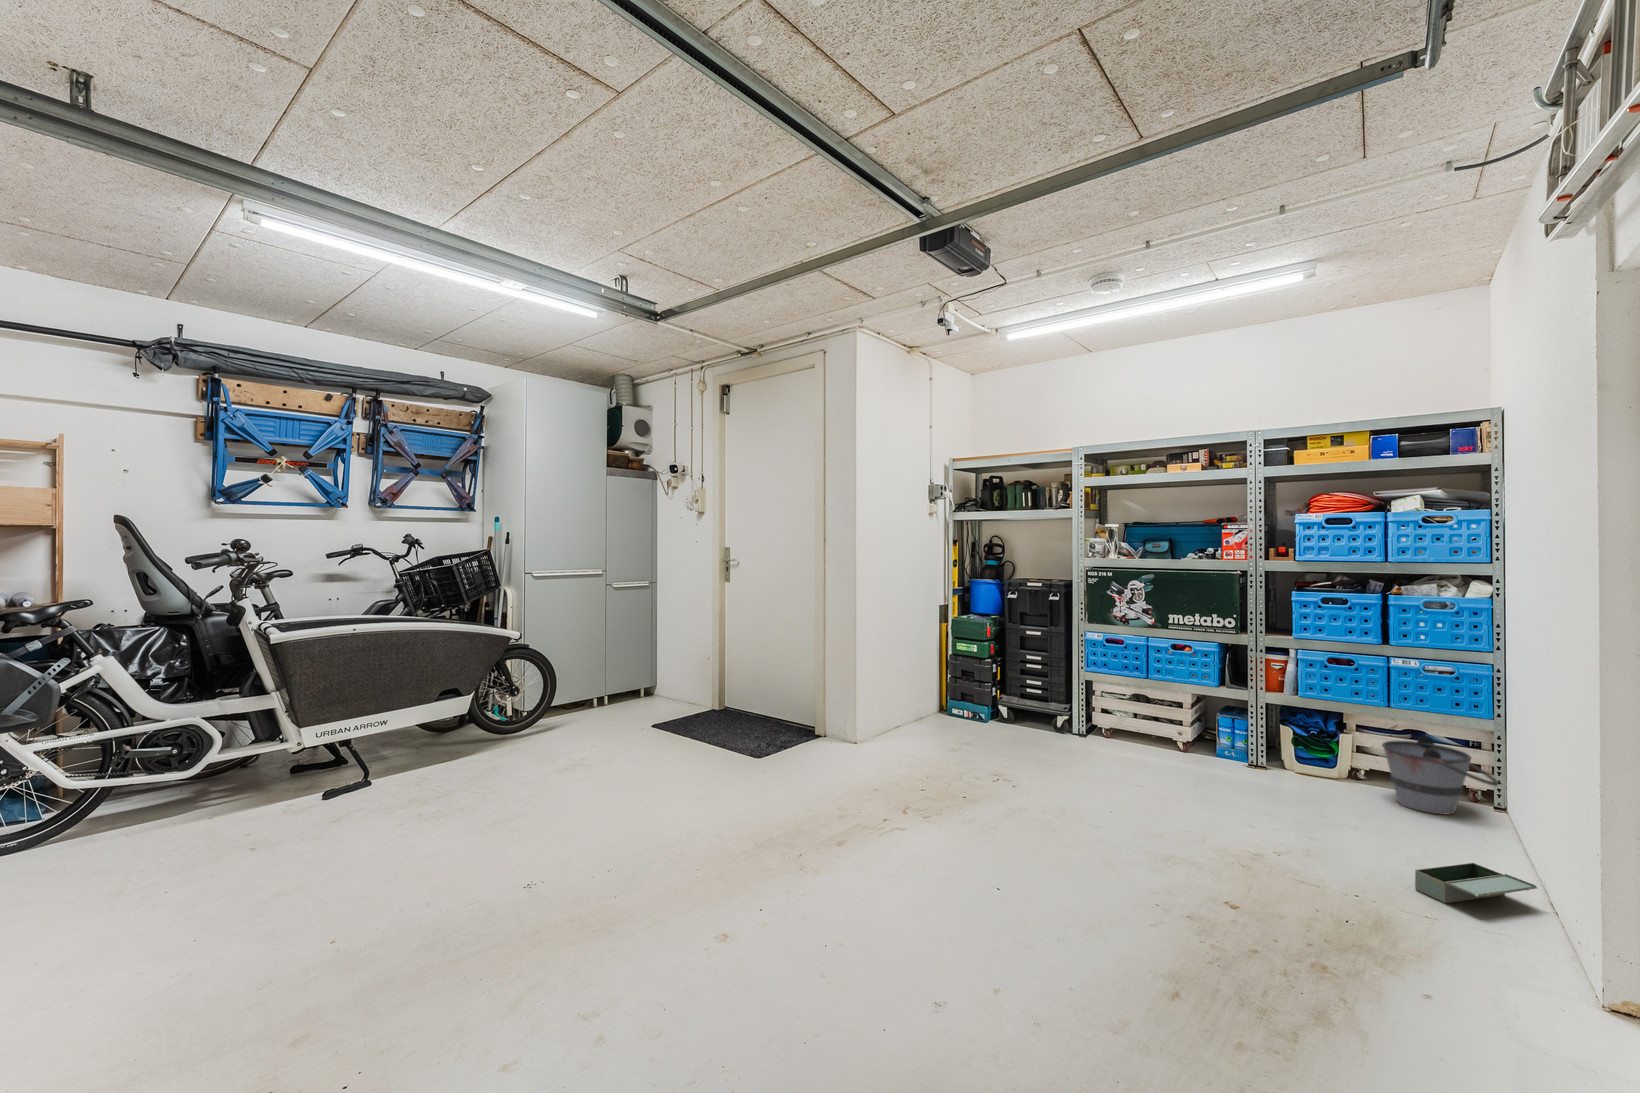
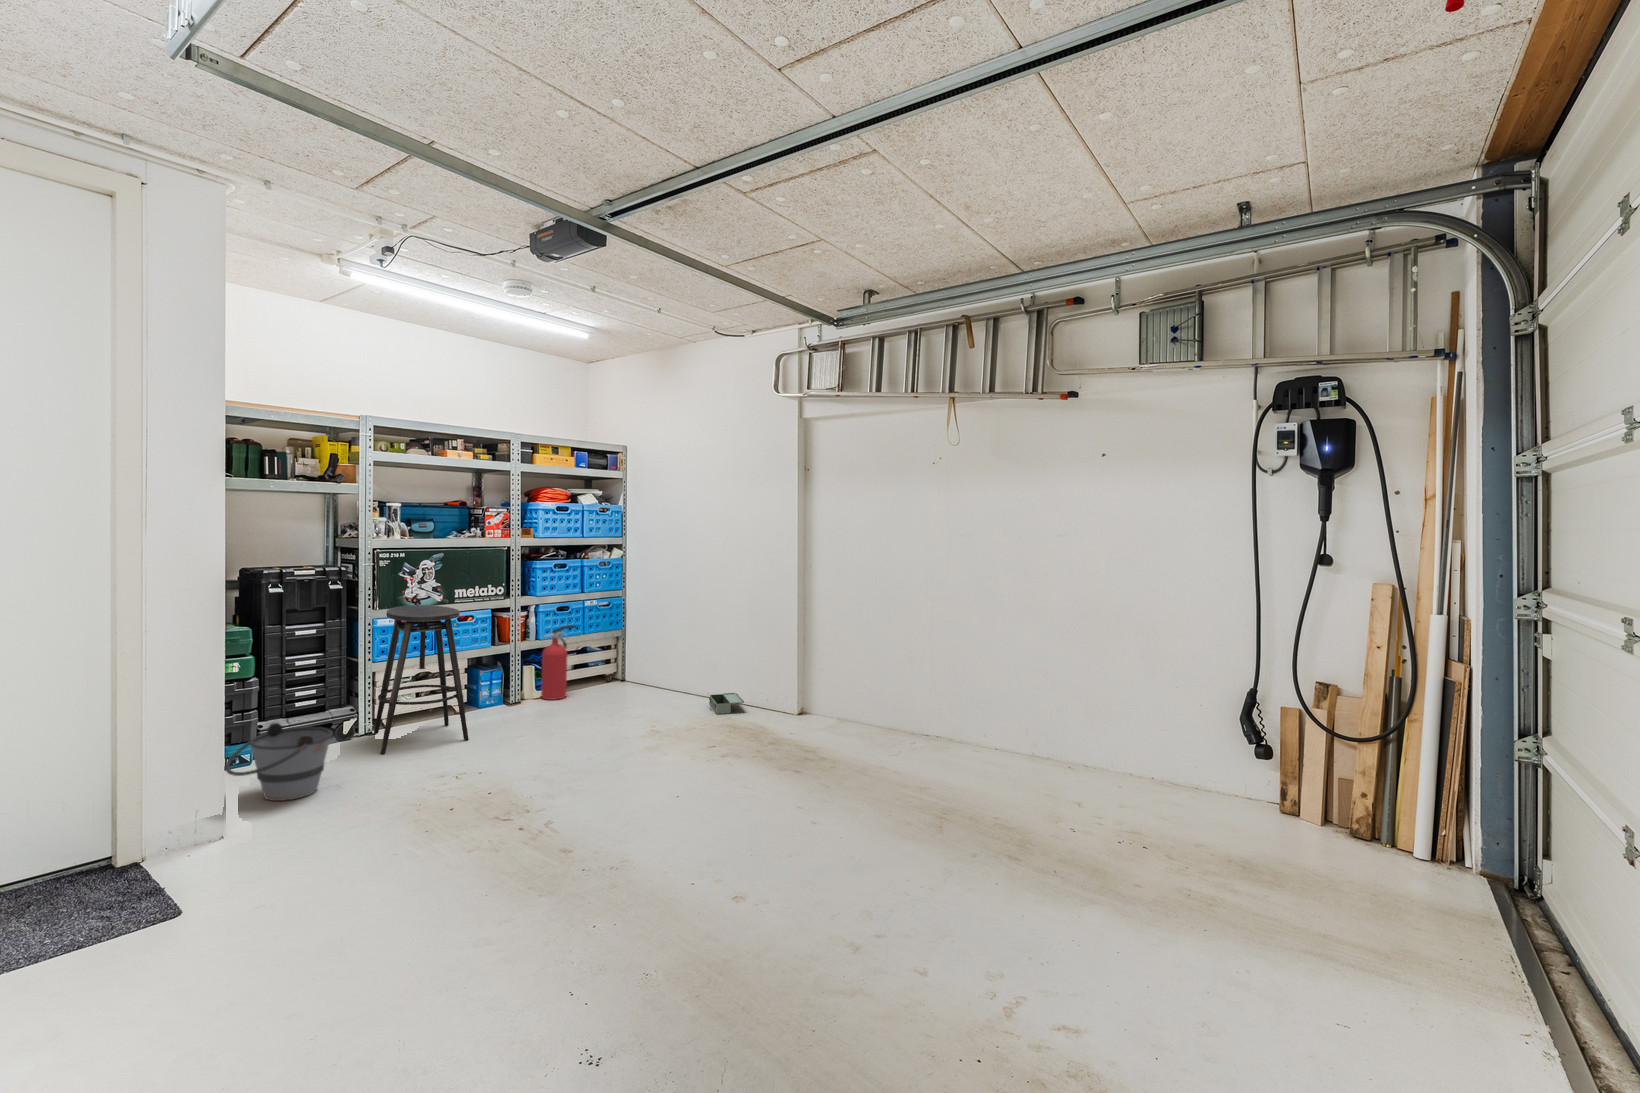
stool: none [1023,620,1125,762] -> present [374,605,469,754]
fire extinguisher: none [1278,683,1343,783] -> present [541,625,576,700]
bucket: present [1382,736,1499,814] -> present [225,723,333,801]

